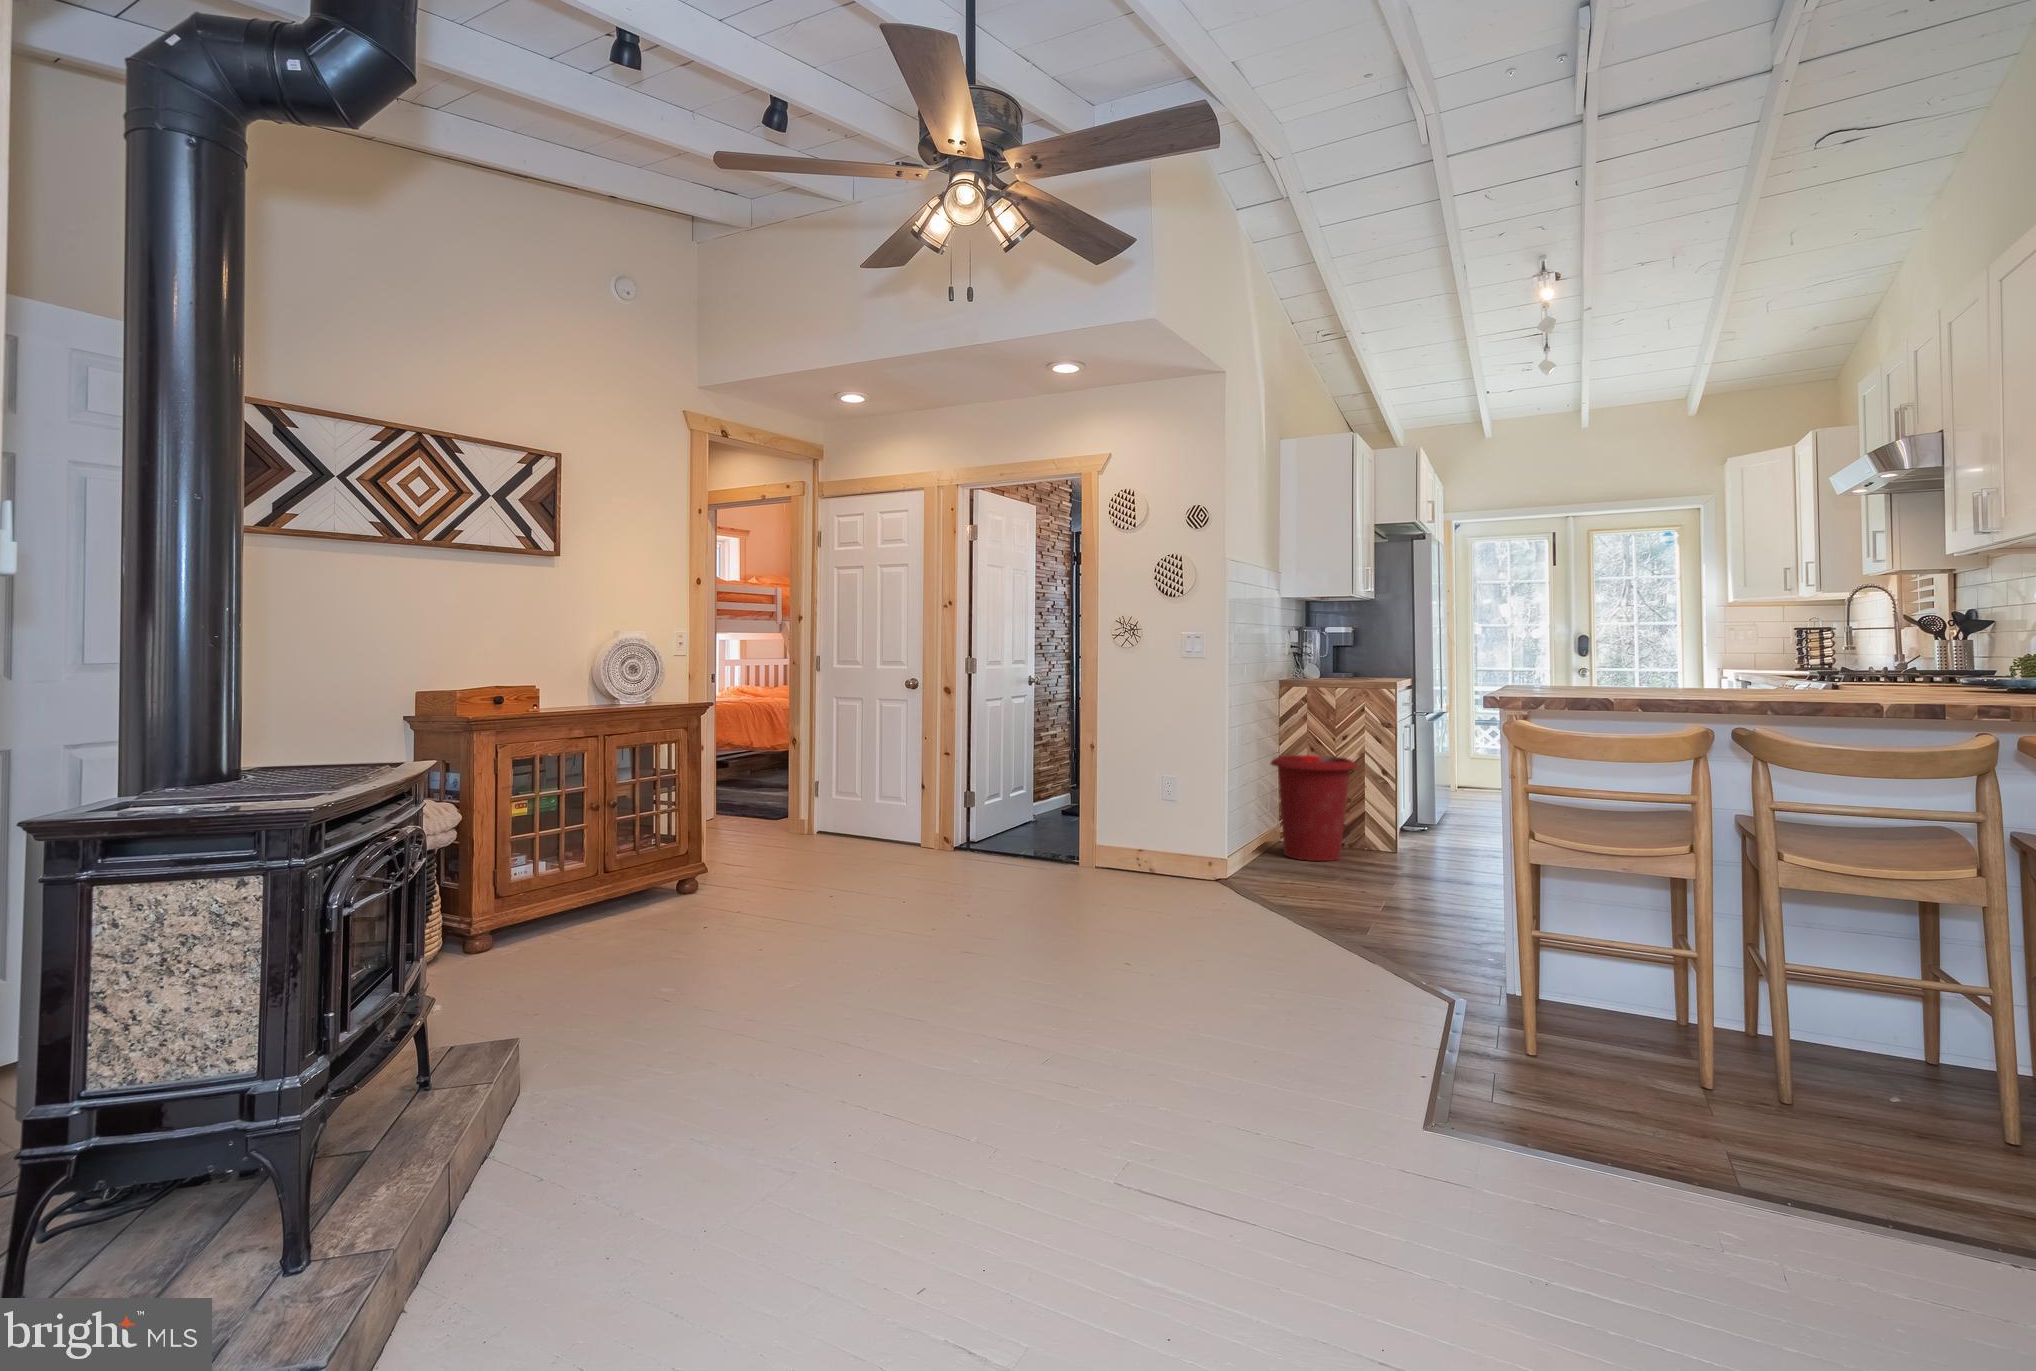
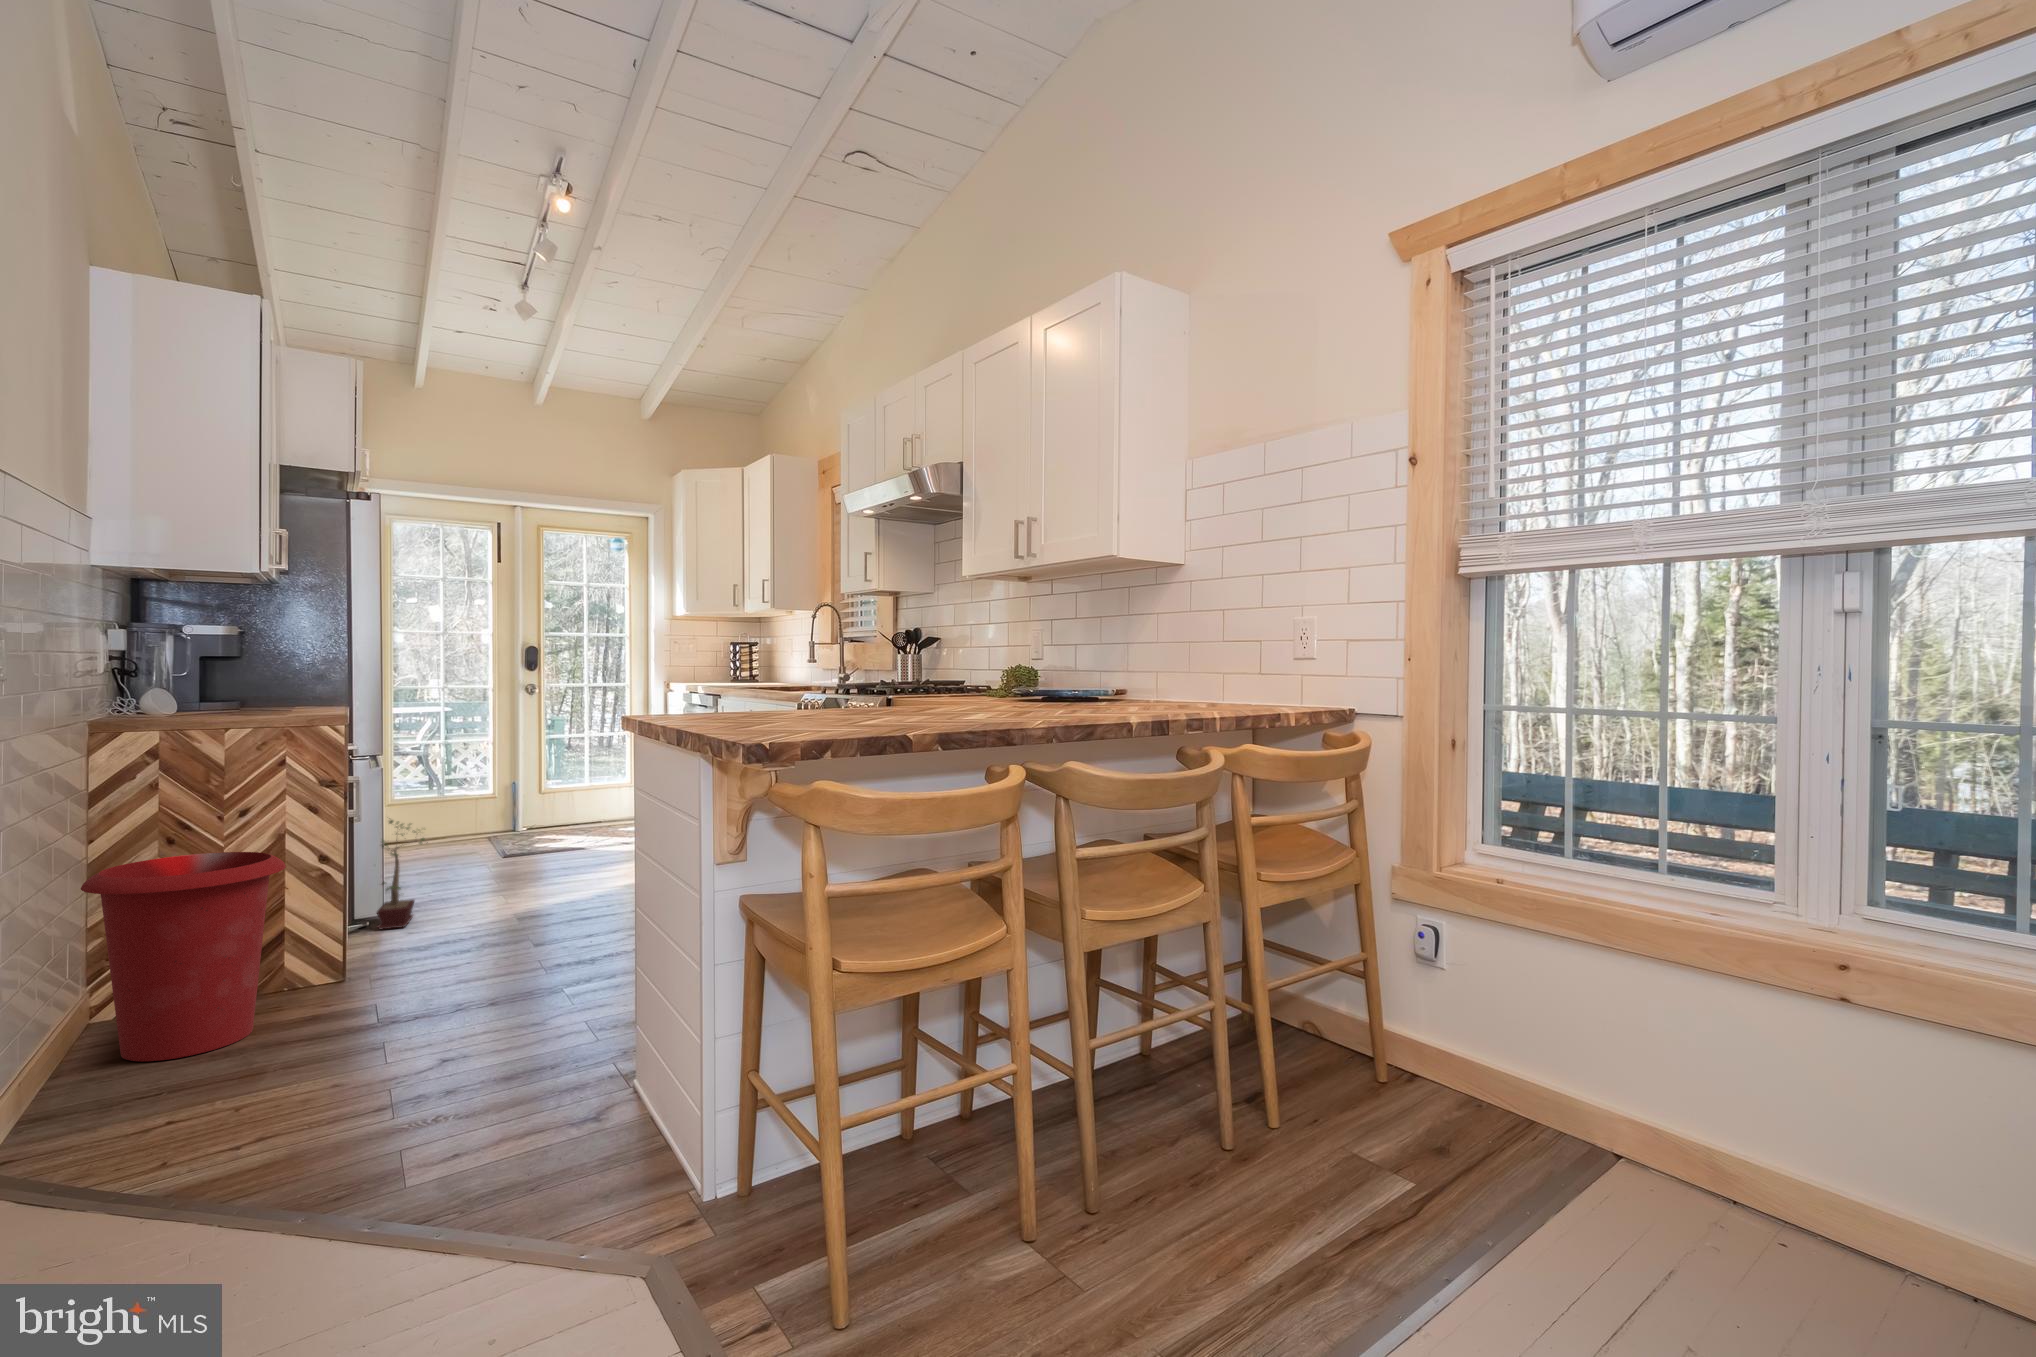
potted plant: none [1427,753,1467,833] -> present [377,820,424,929]

